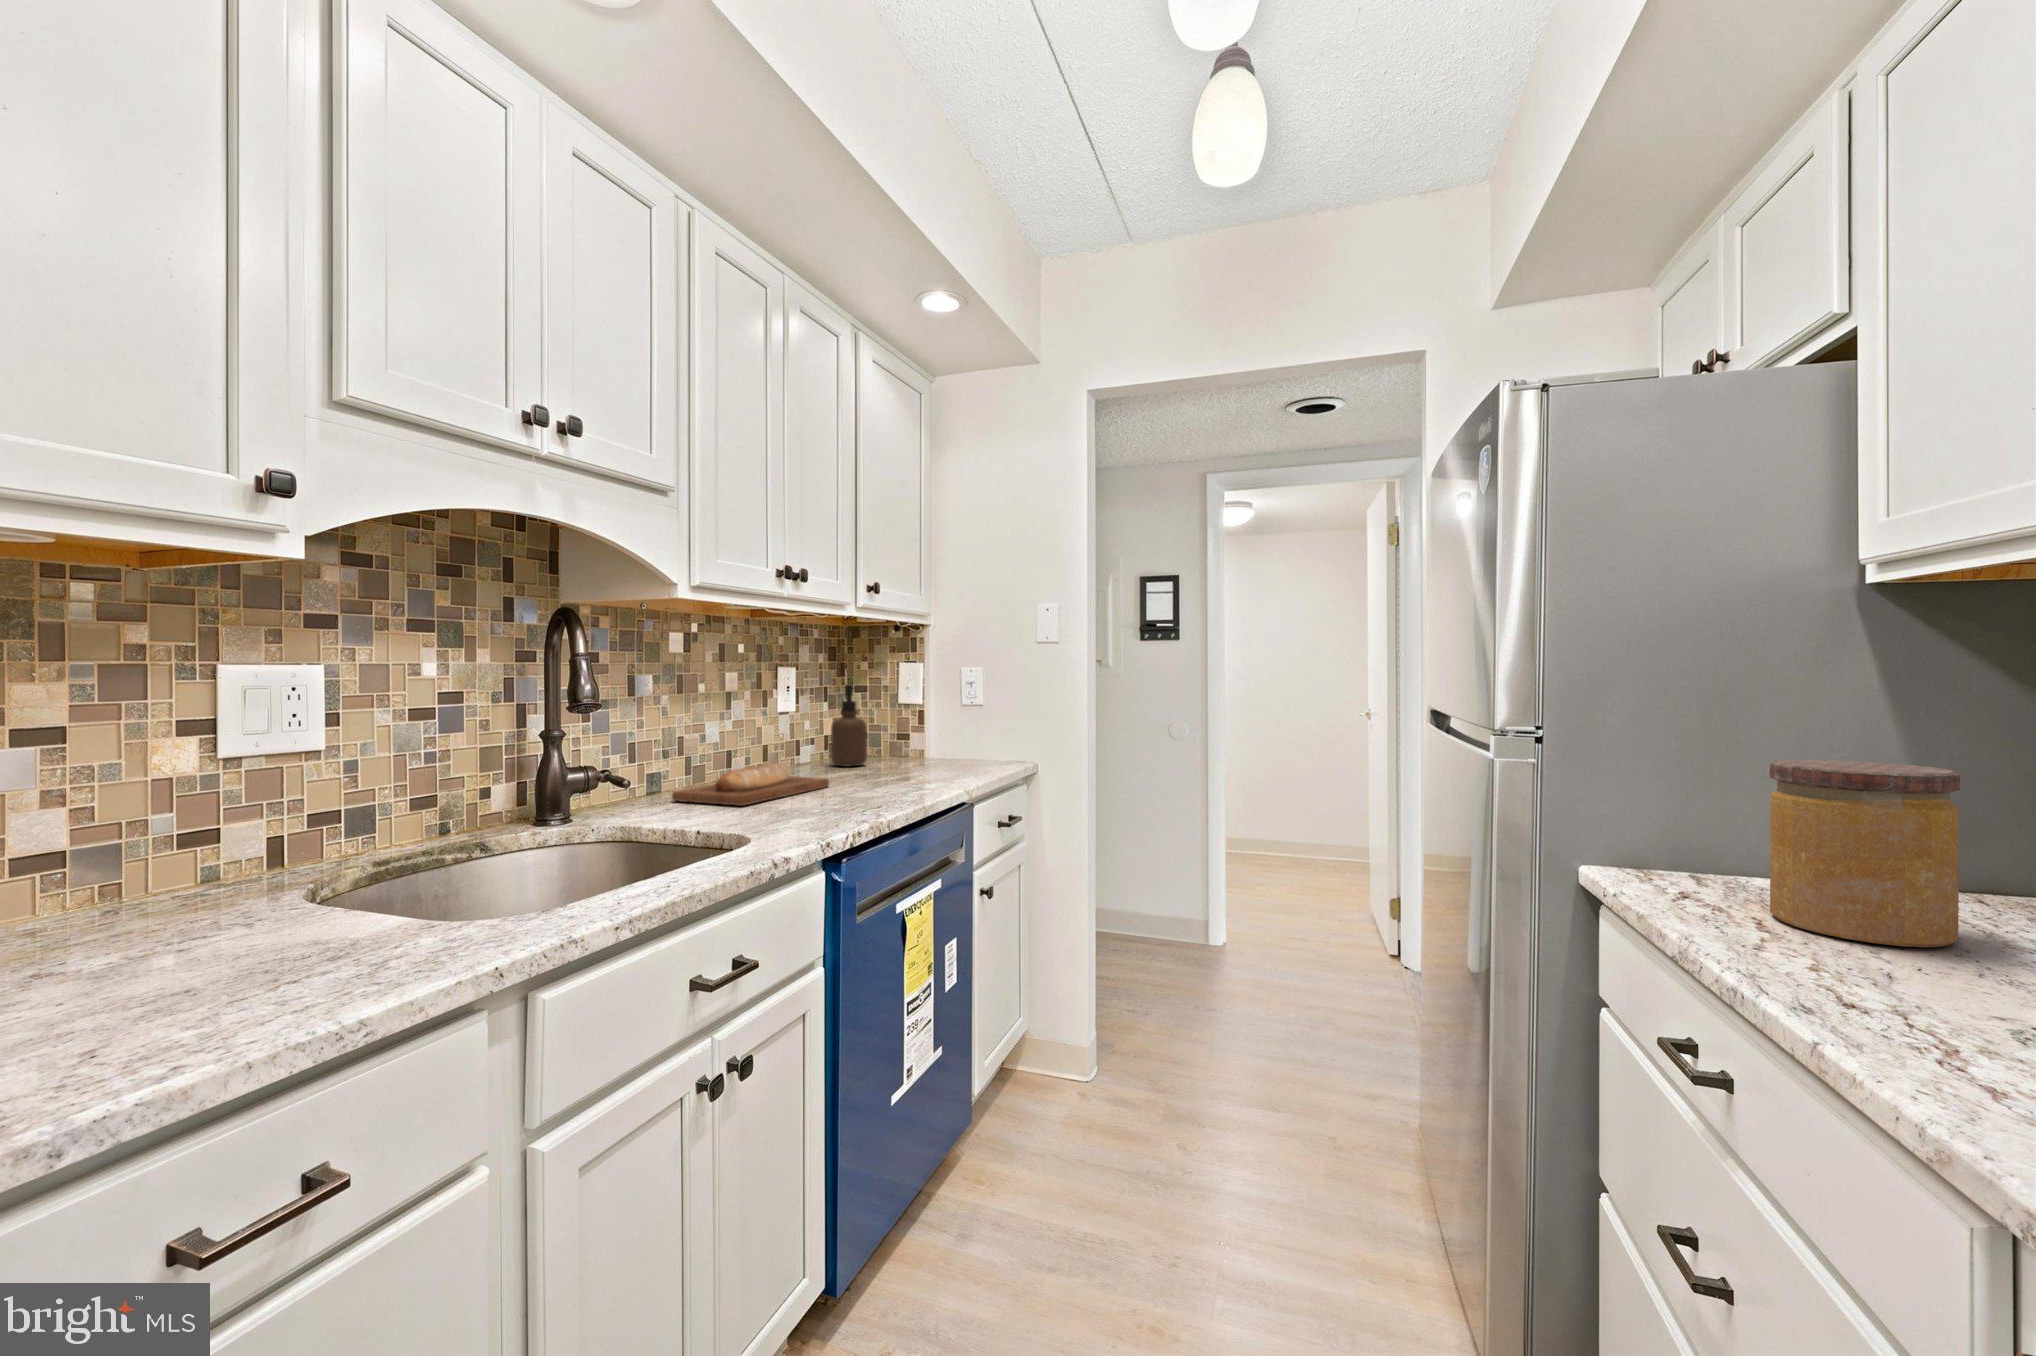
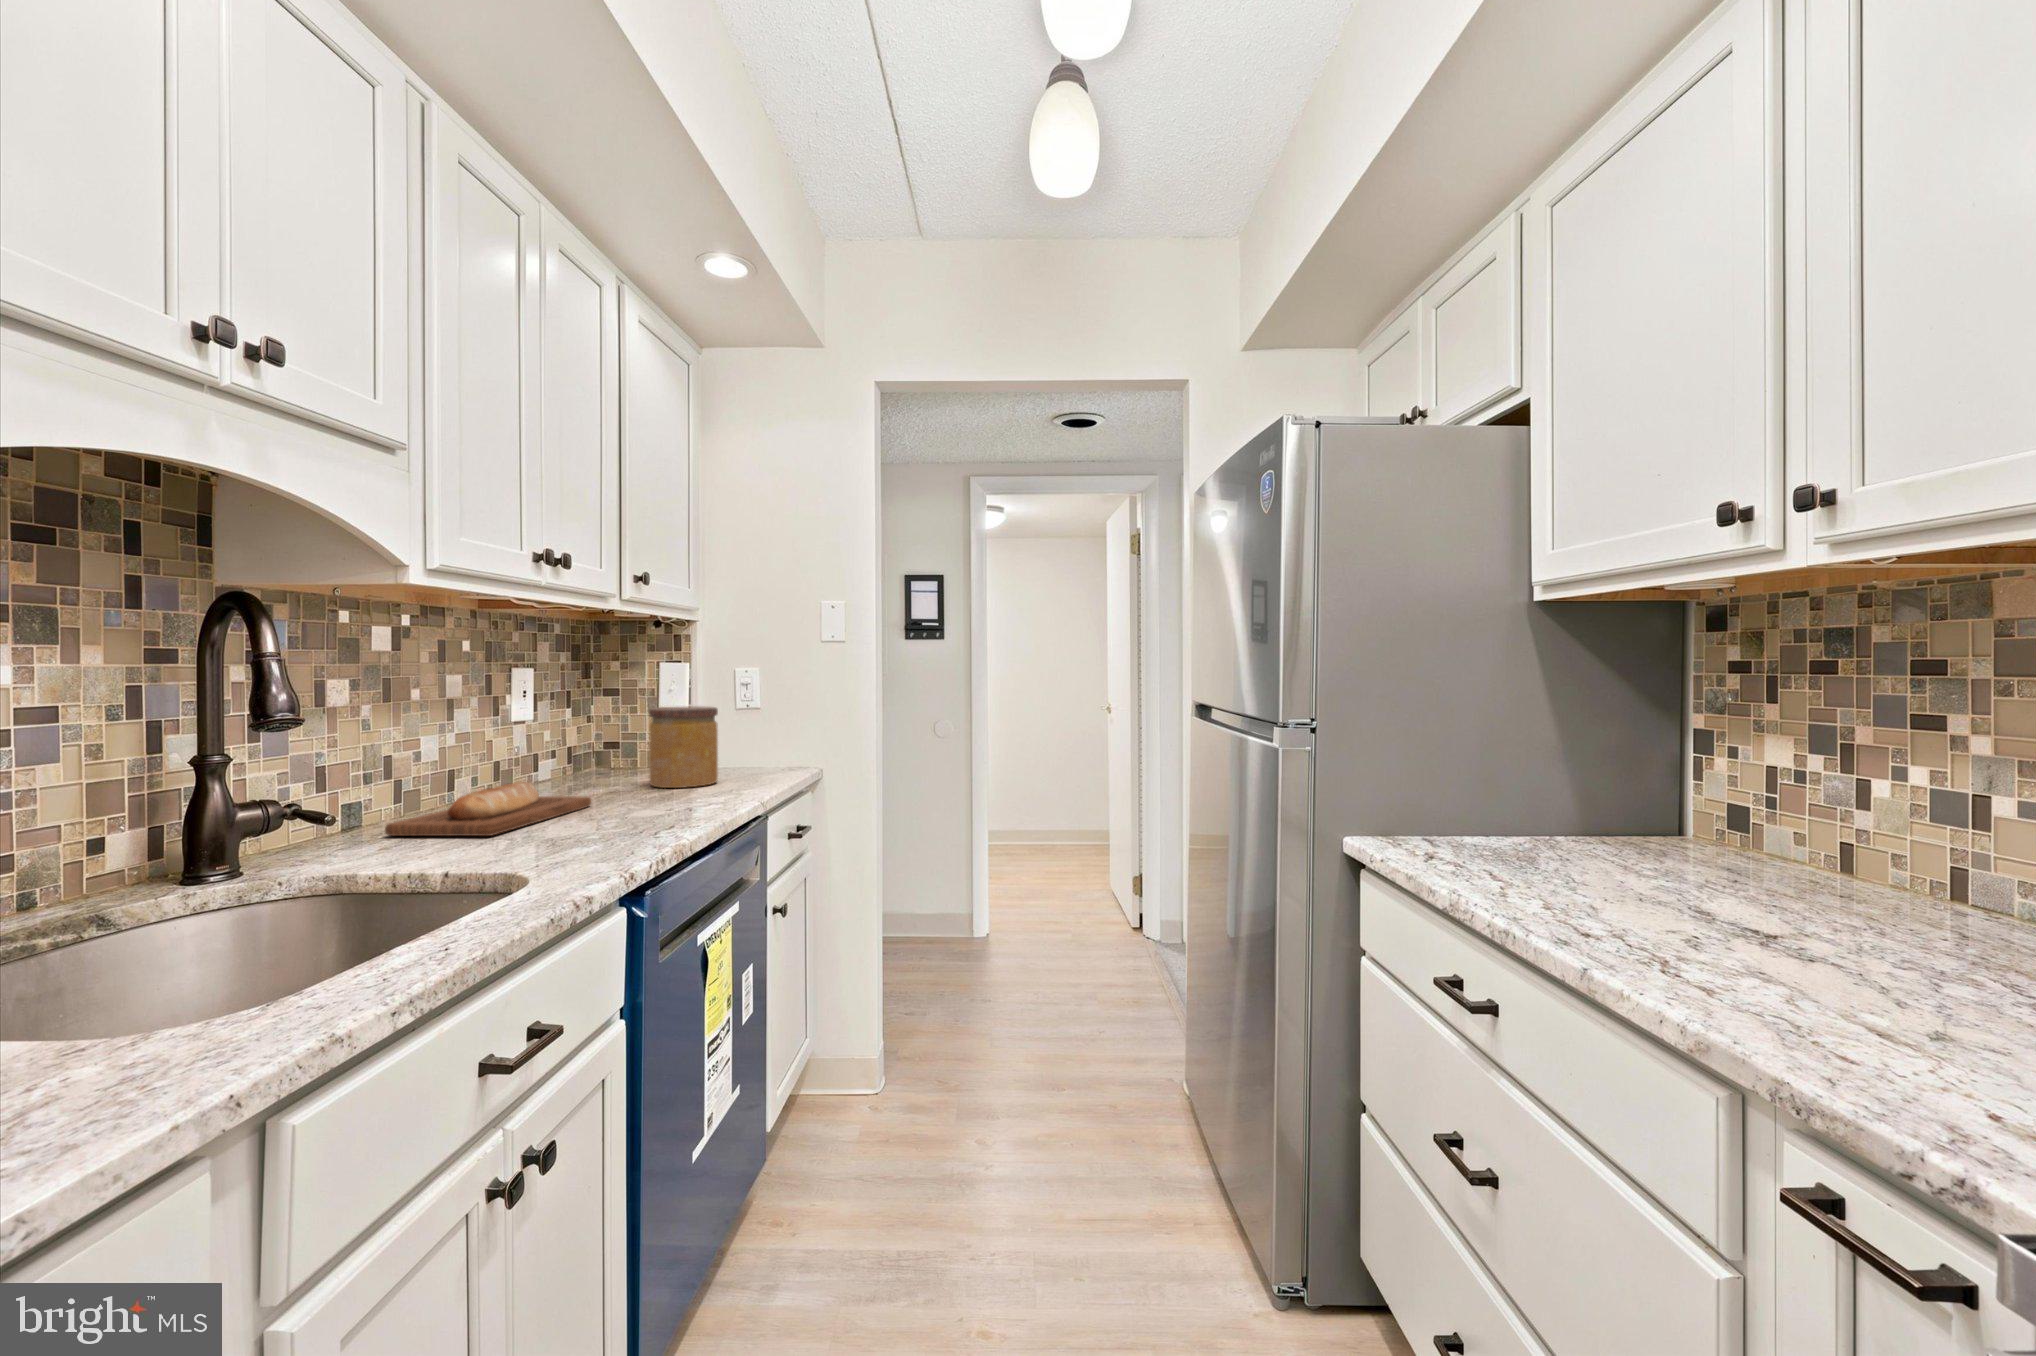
soap dispenser: present [831,685,867,766] -> none [578,688,623,781]
jar: present [1770,760,1960,947] -> present [649,706,718,788]

